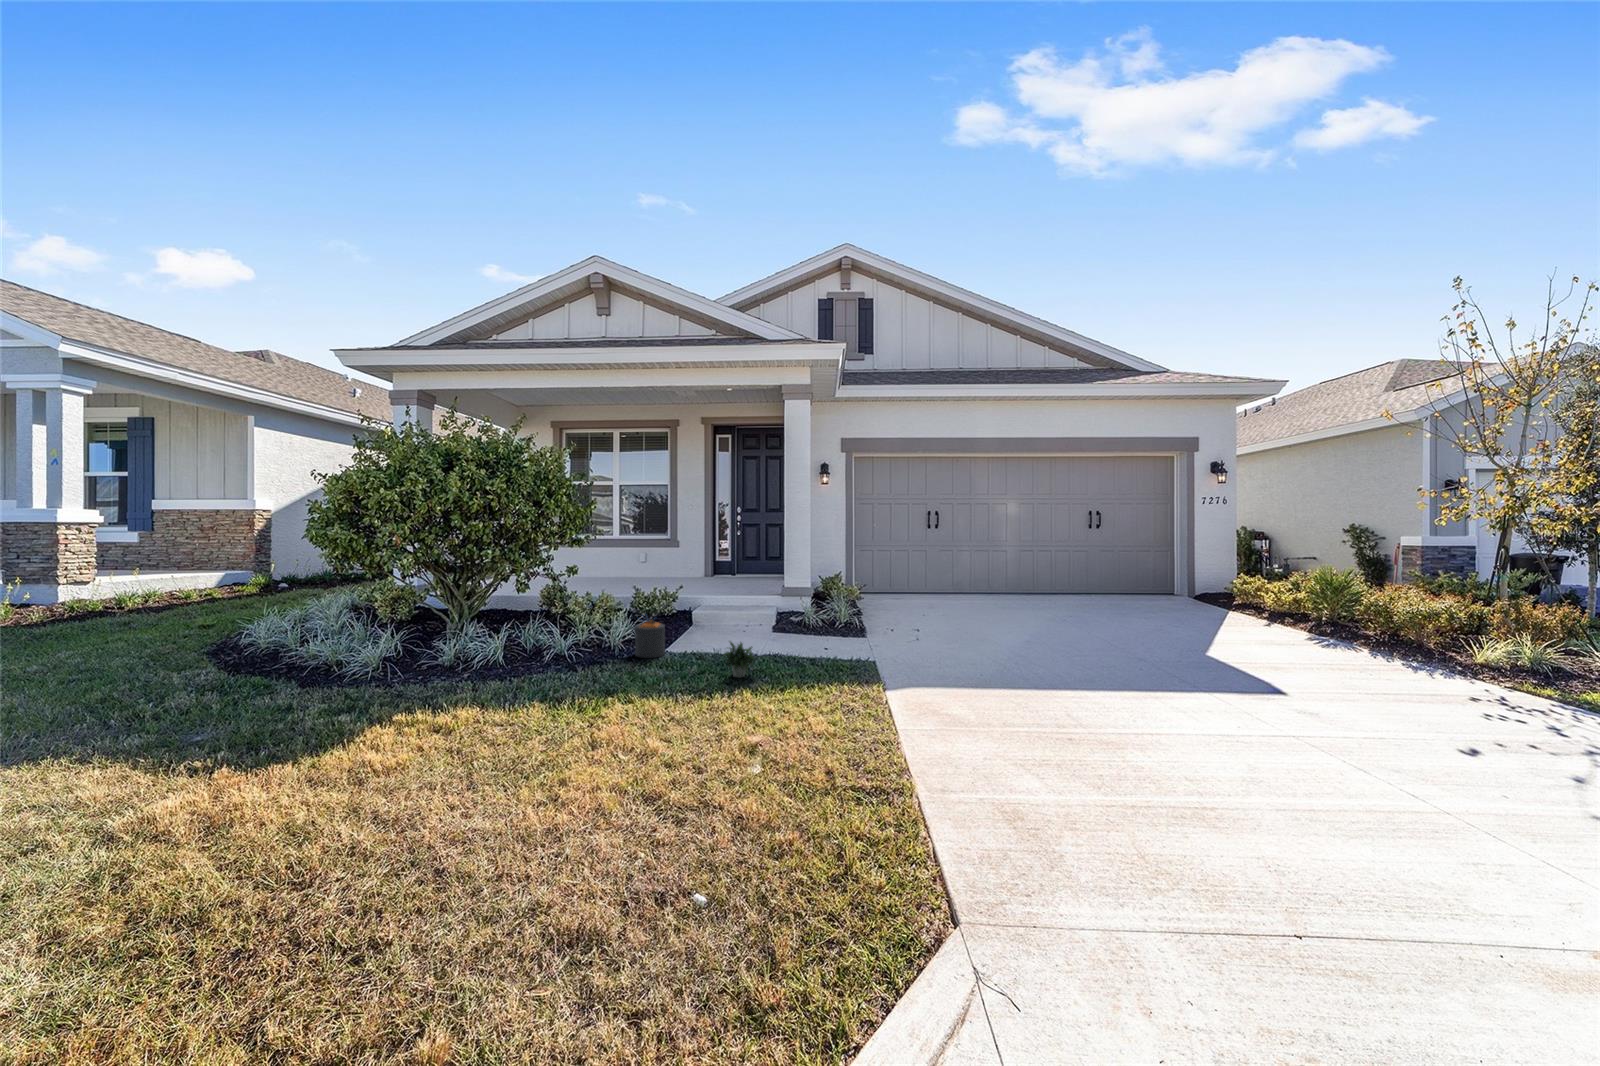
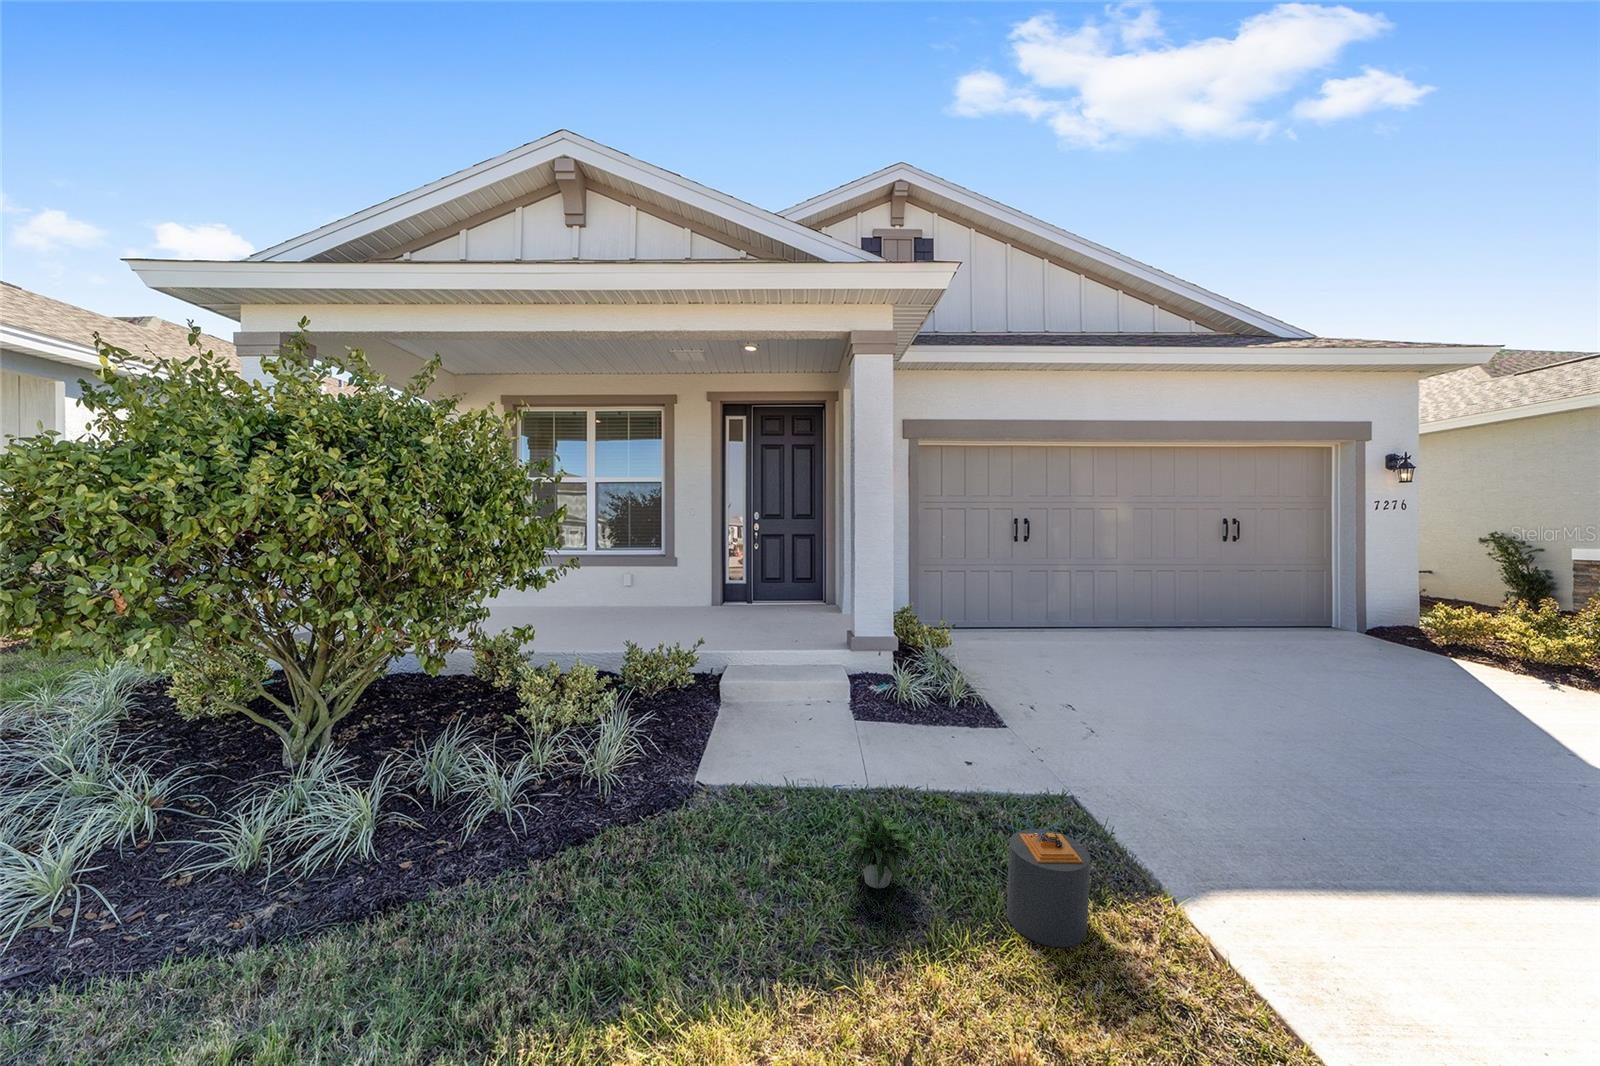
trash can: present [635,618,665,658] -> present [1007,810,1091,947]

